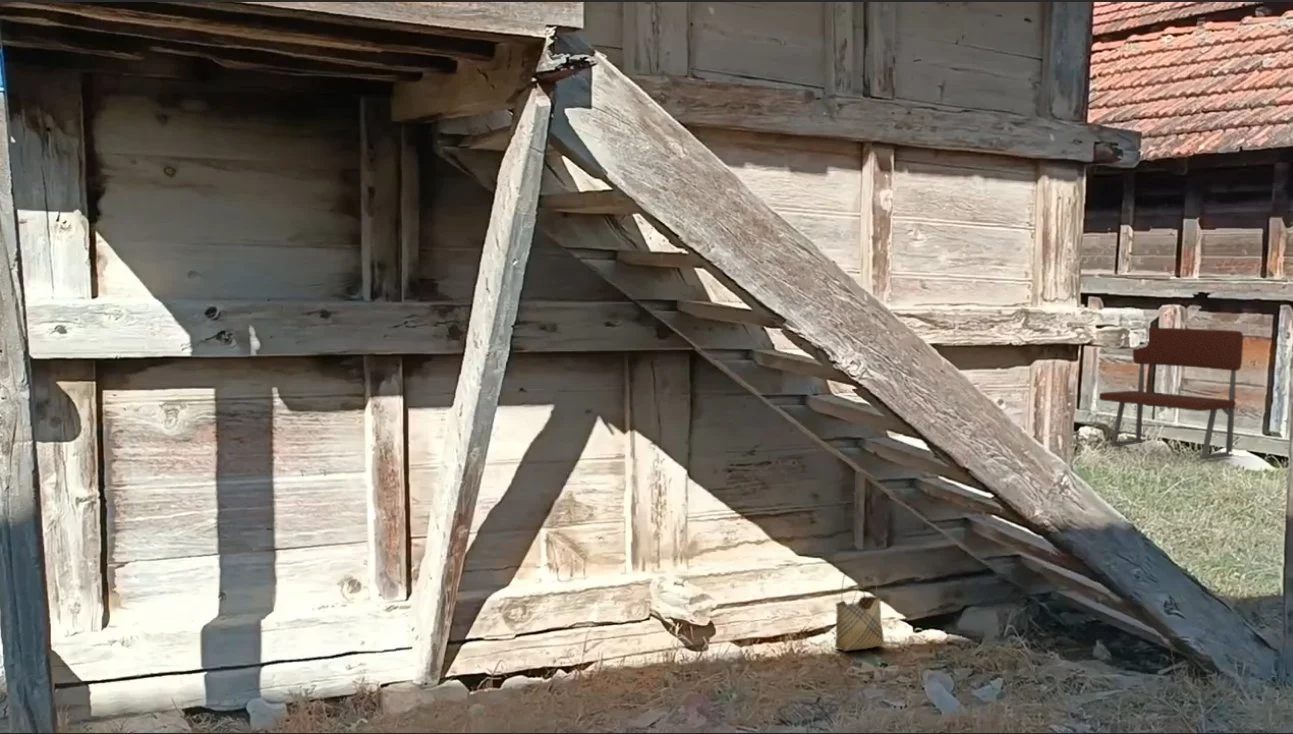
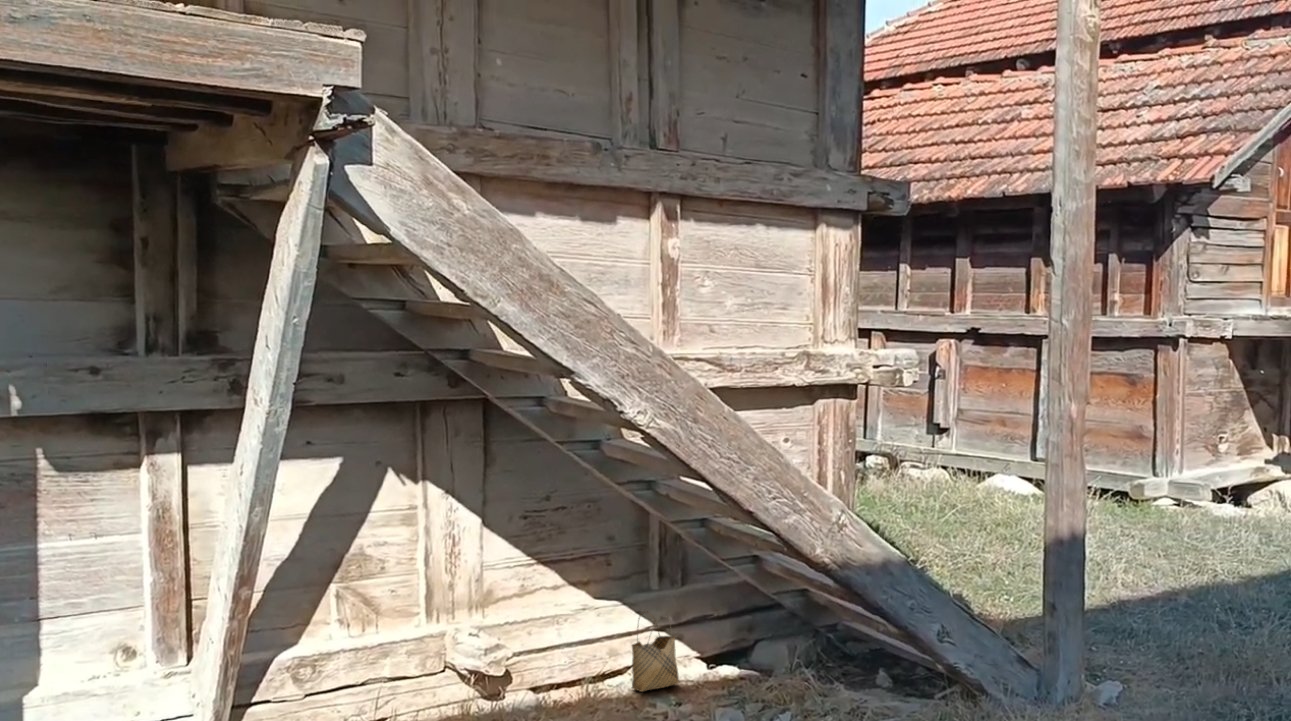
bench: present [1099,327,1243,460] -> none [885,361,1011,487]

